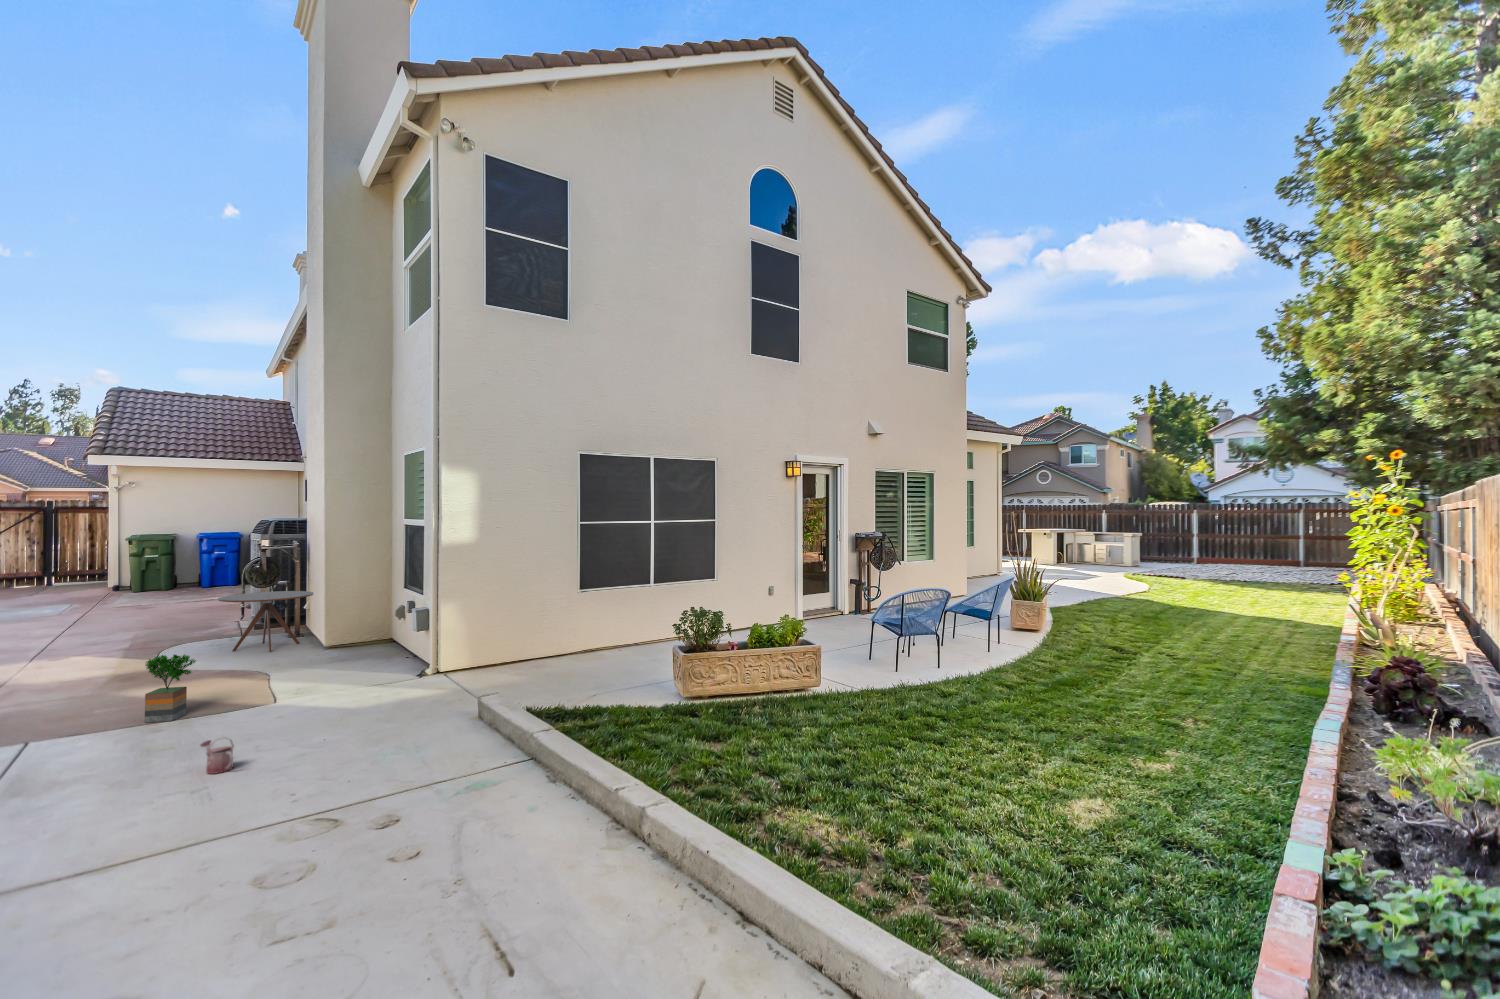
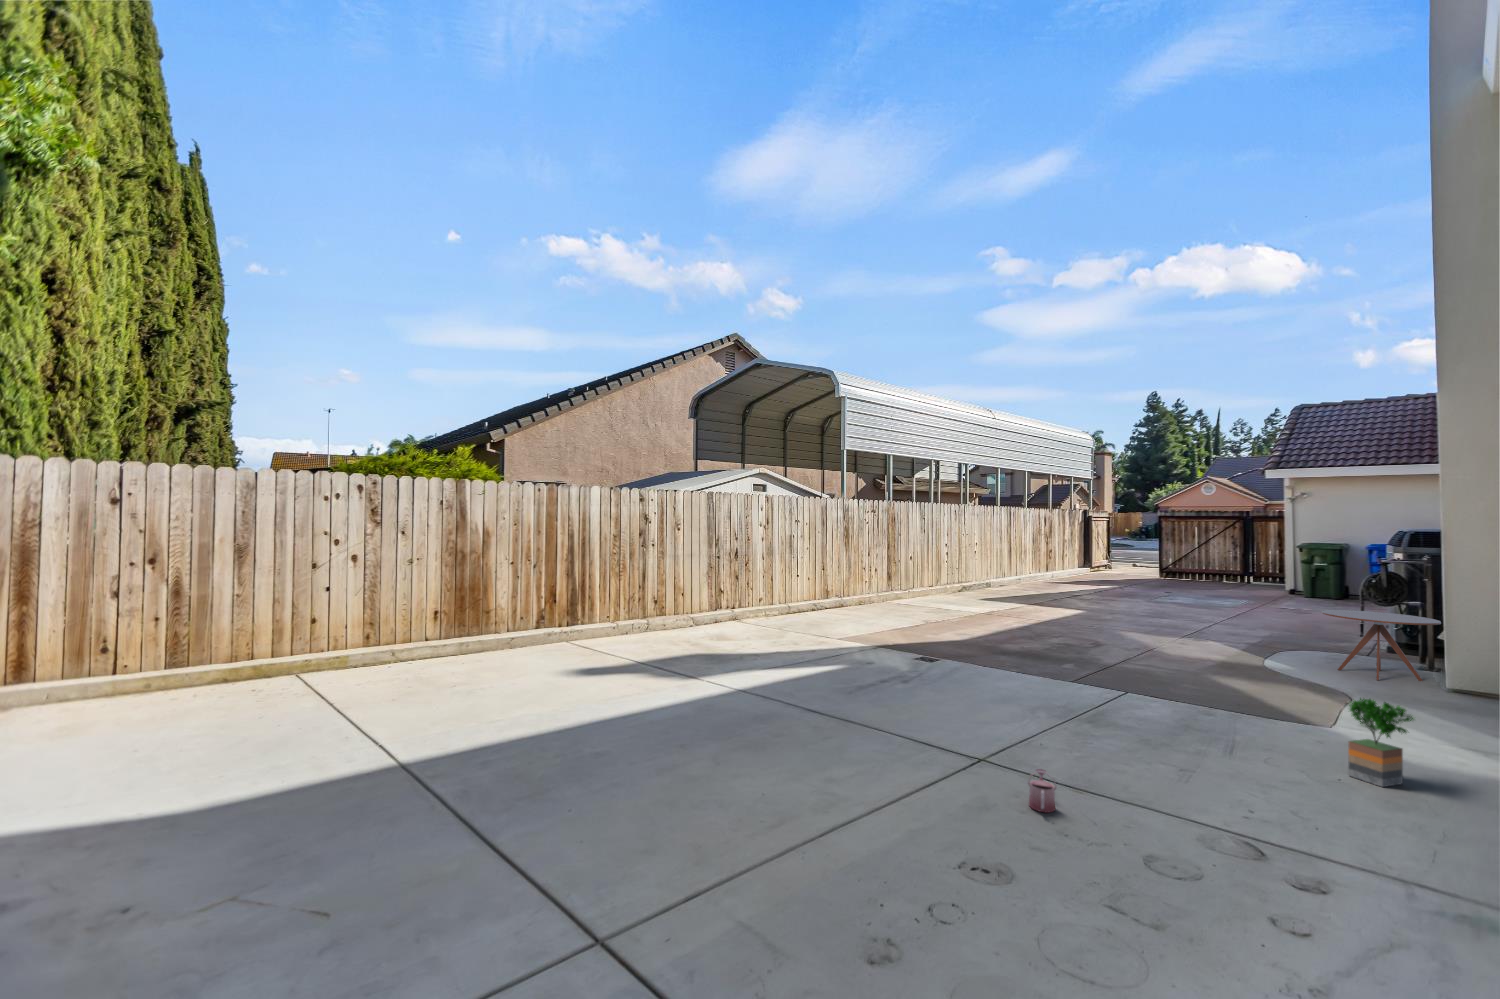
potted tree: present [145,654,196,723] -> present [1348,698,1414,787]
watering can: present [201,738,234,774] -> present [1028,769,1057,812]

